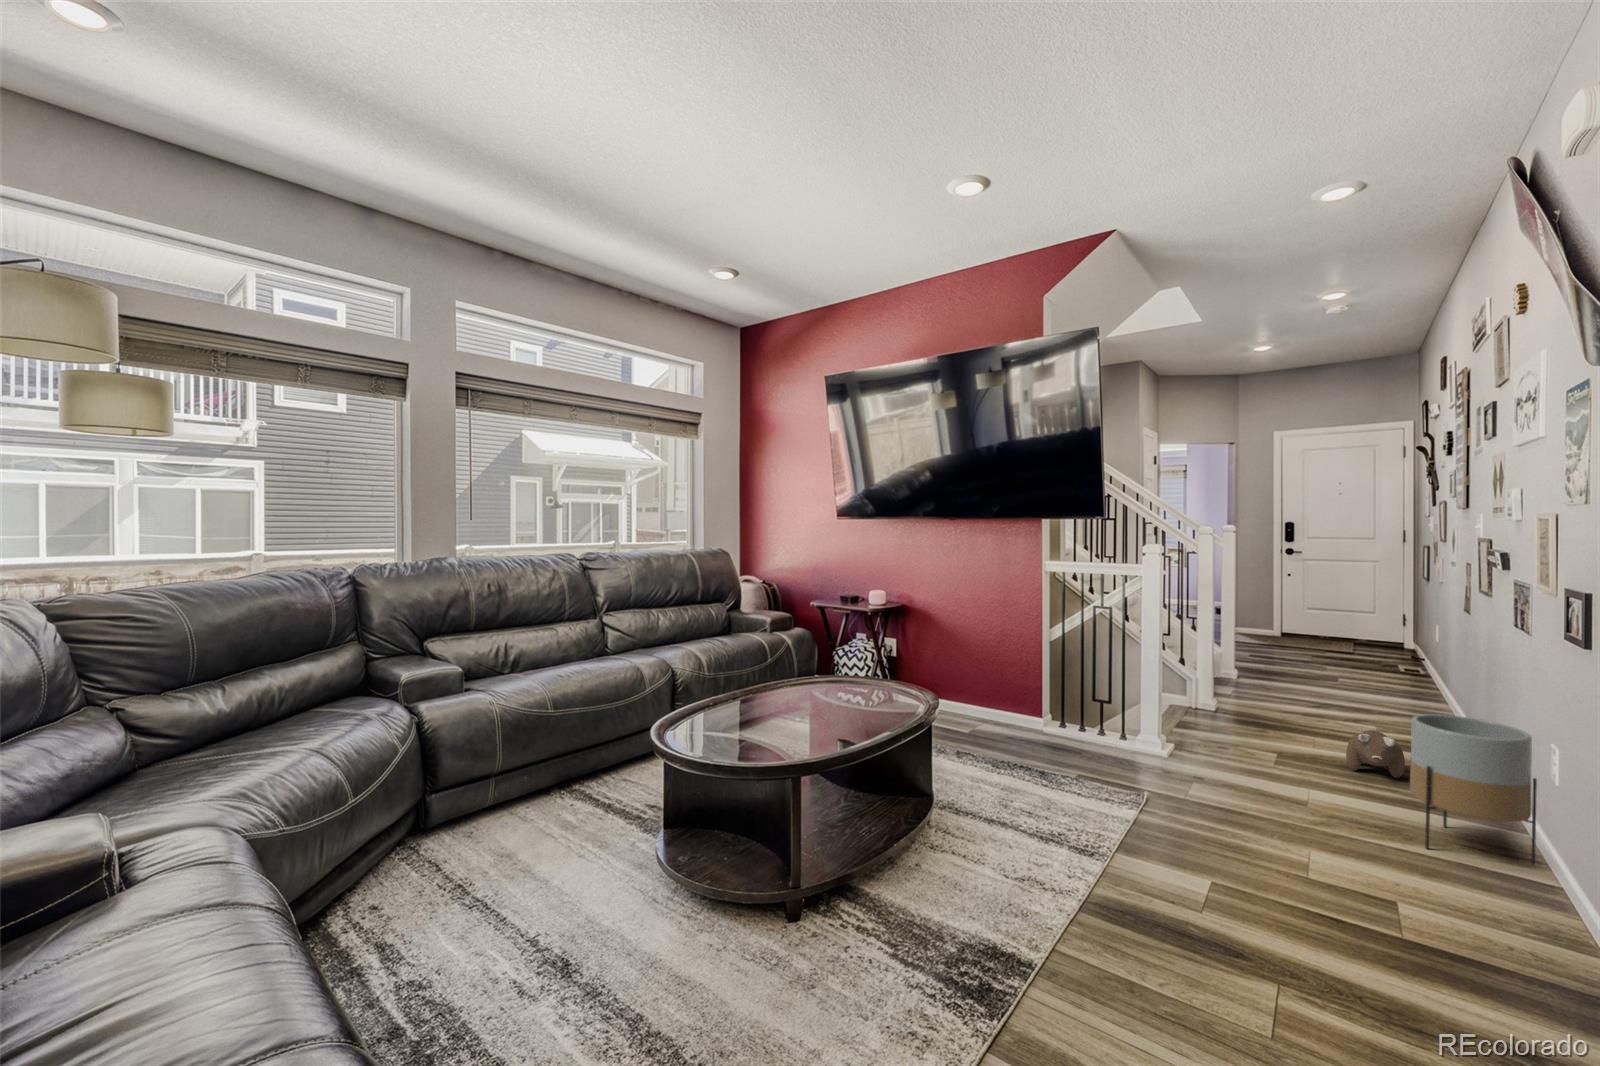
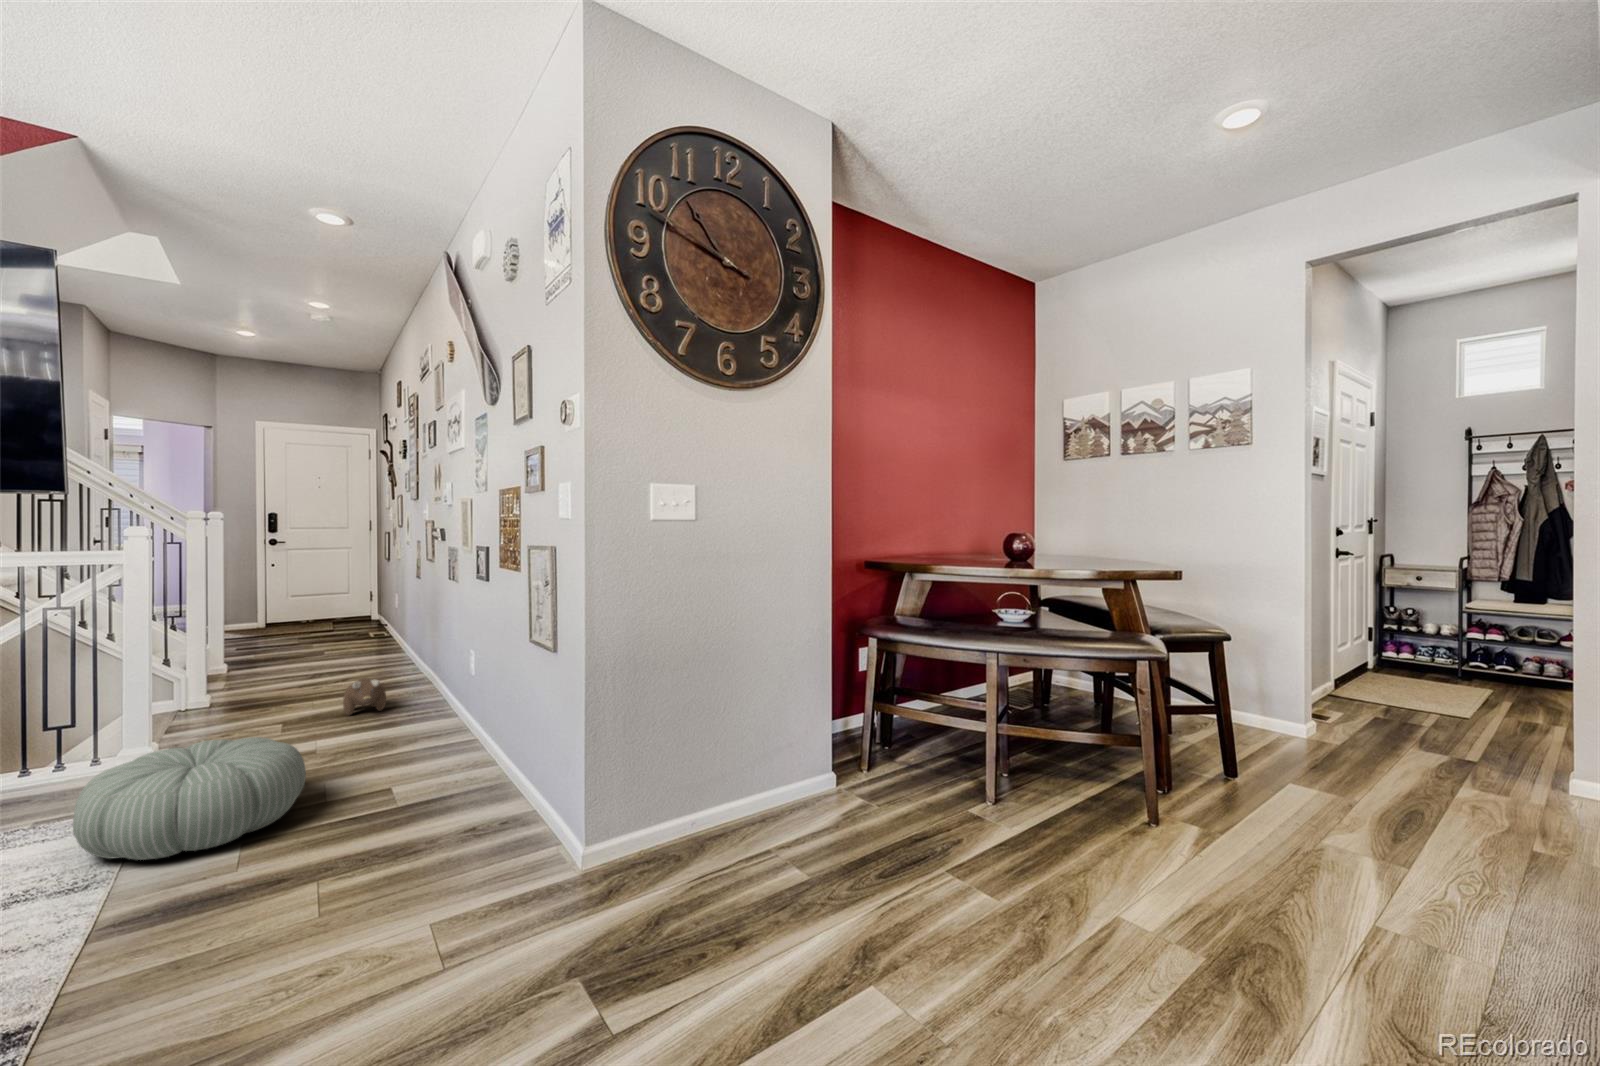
planter: present [1410,714,1537,865] -> none [394,646,466,748]
pouf: none [1090,754,1284,876] -> present [73,737,306,860]

